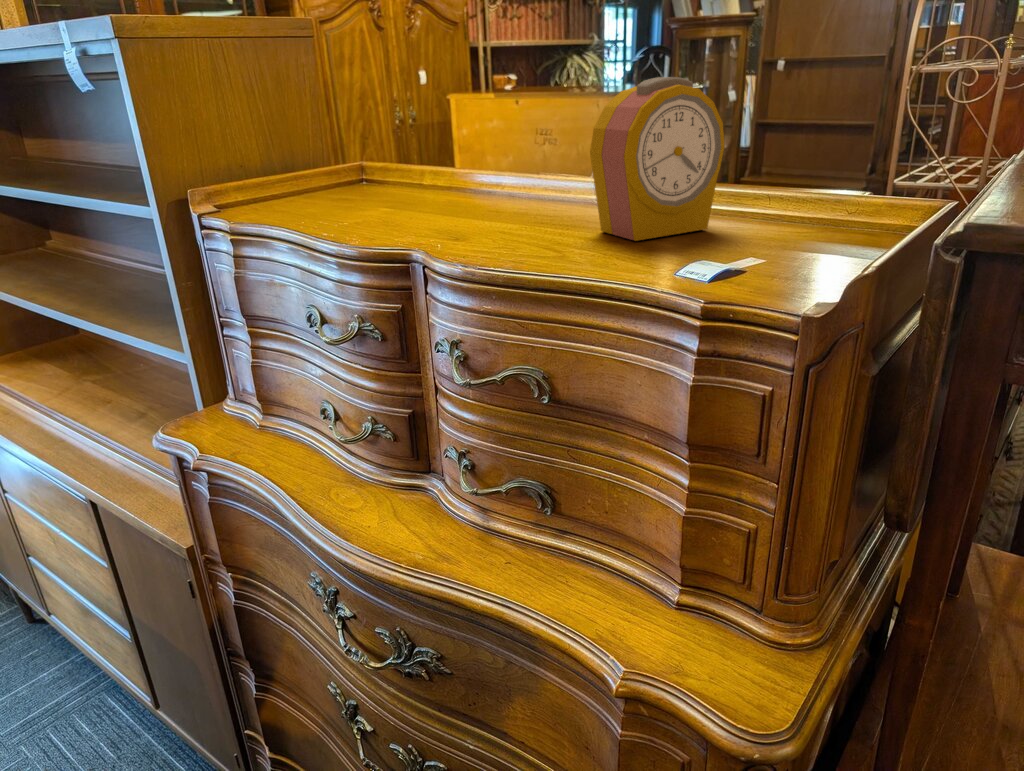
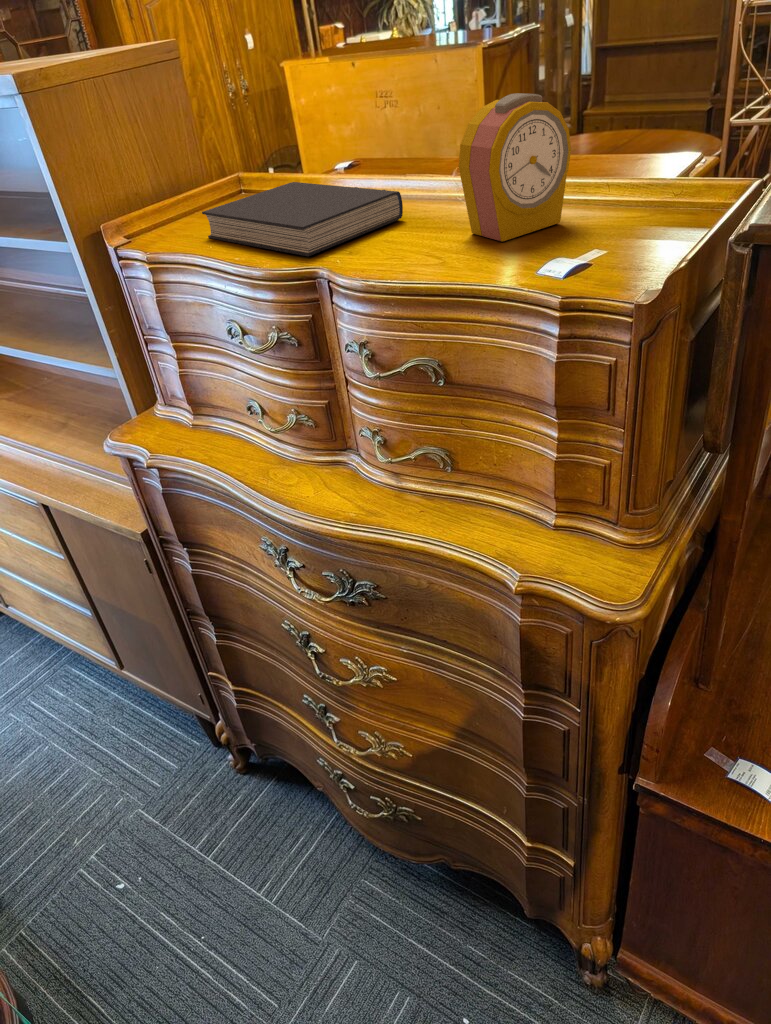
book: none [301,171,527,238] -> present [202,182,403,256]

